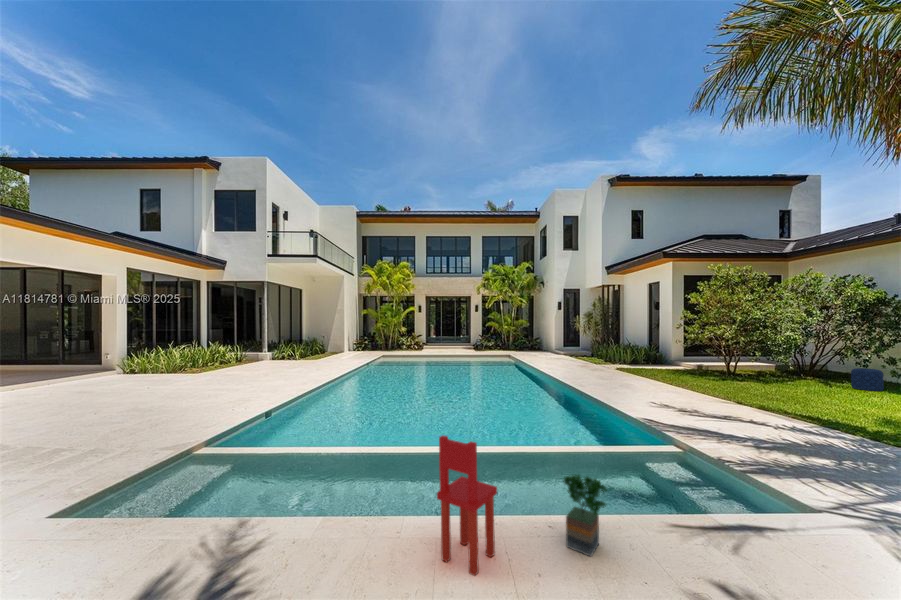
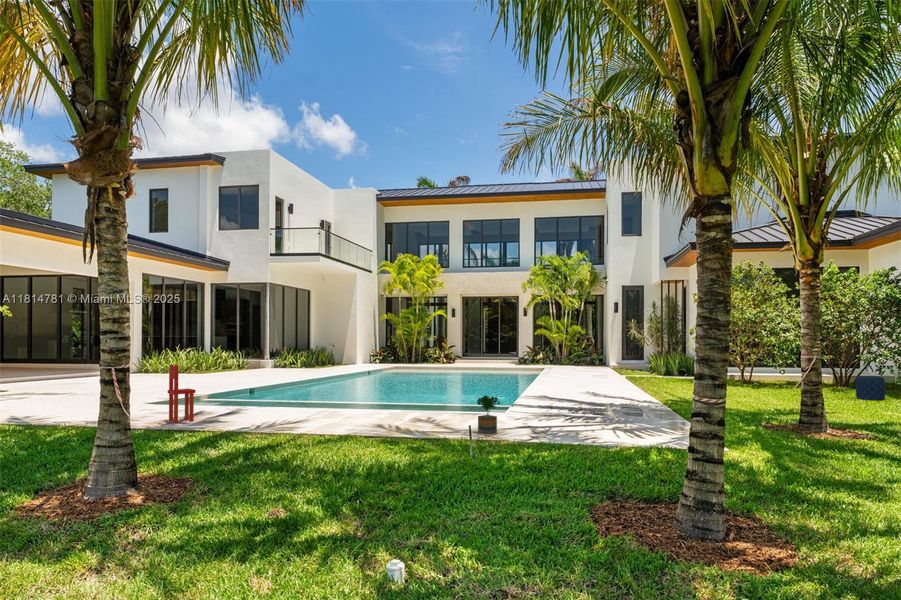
chair: present [437,435,497,576] -> present [168,365,196,423]
potted tree: present [563,475,607,556] -> present [477,396,500,434]

